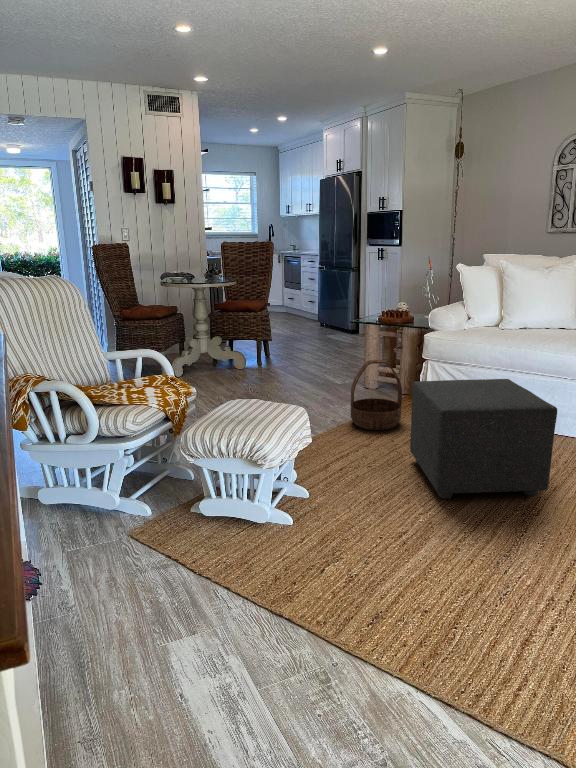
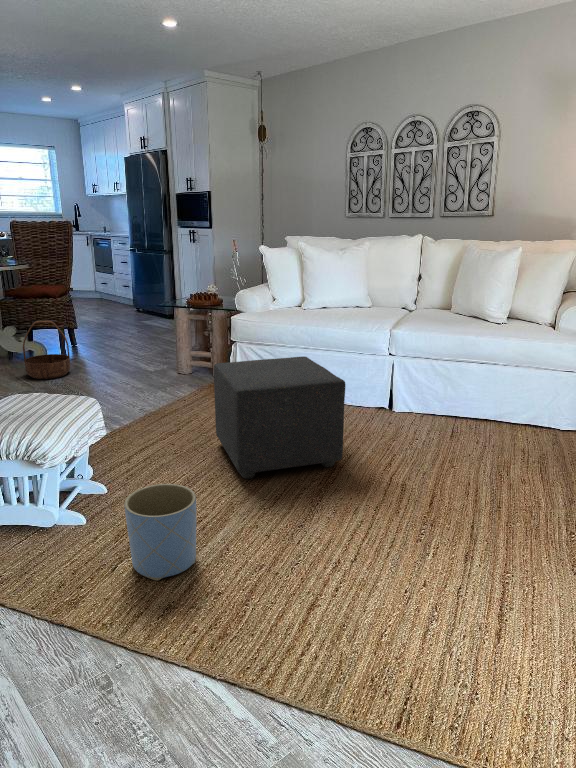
basket: present [350,360,402,430] -> present [23,320,70,379]
planter: none [337,496,405,588] -> present [124,484,196,580]

